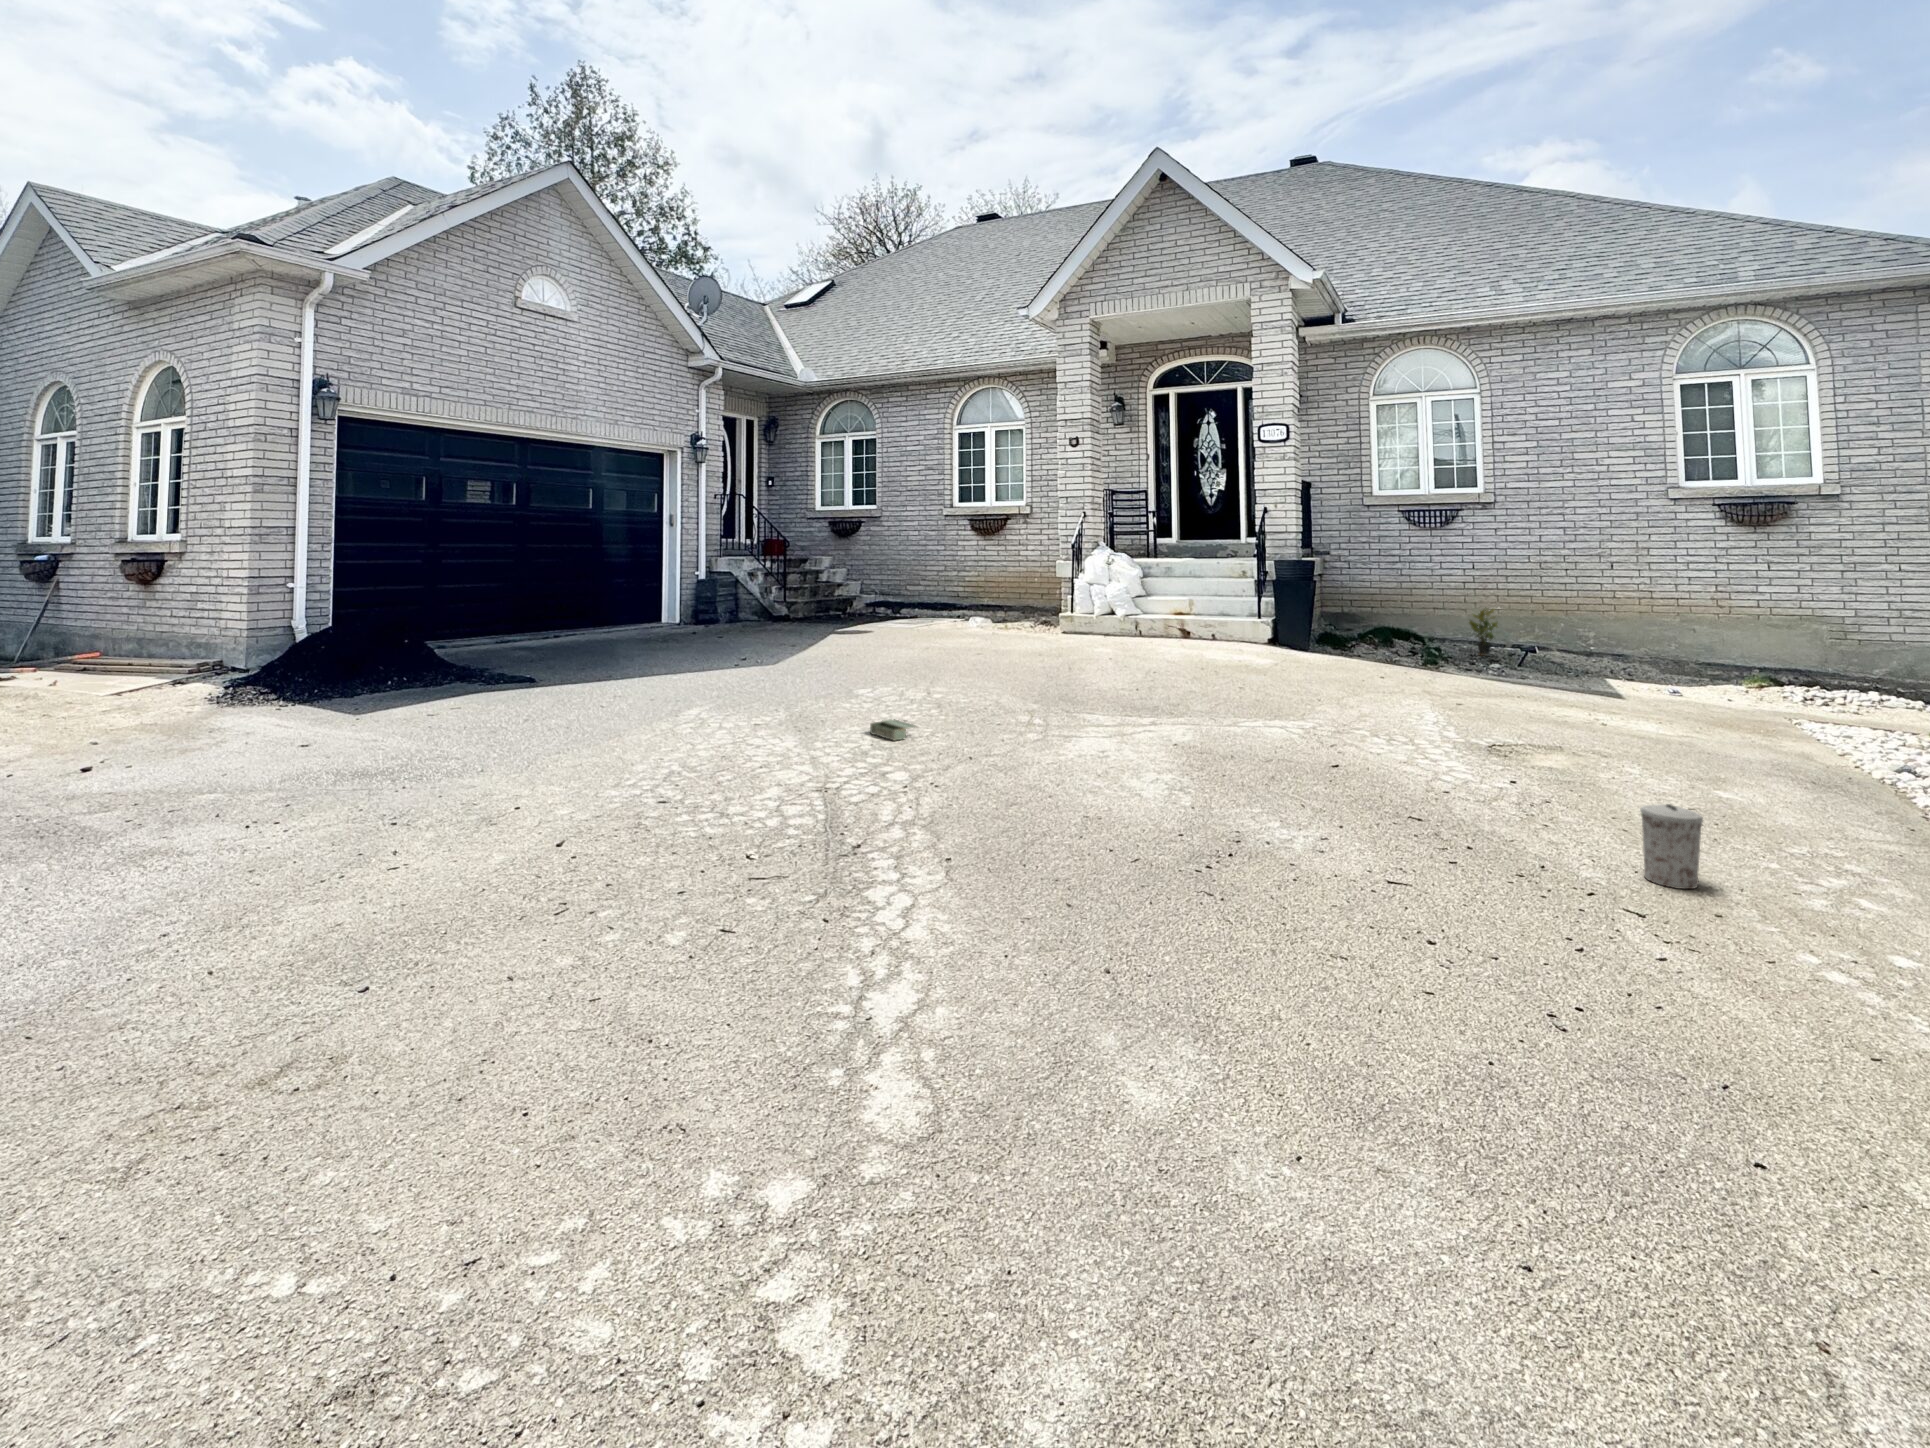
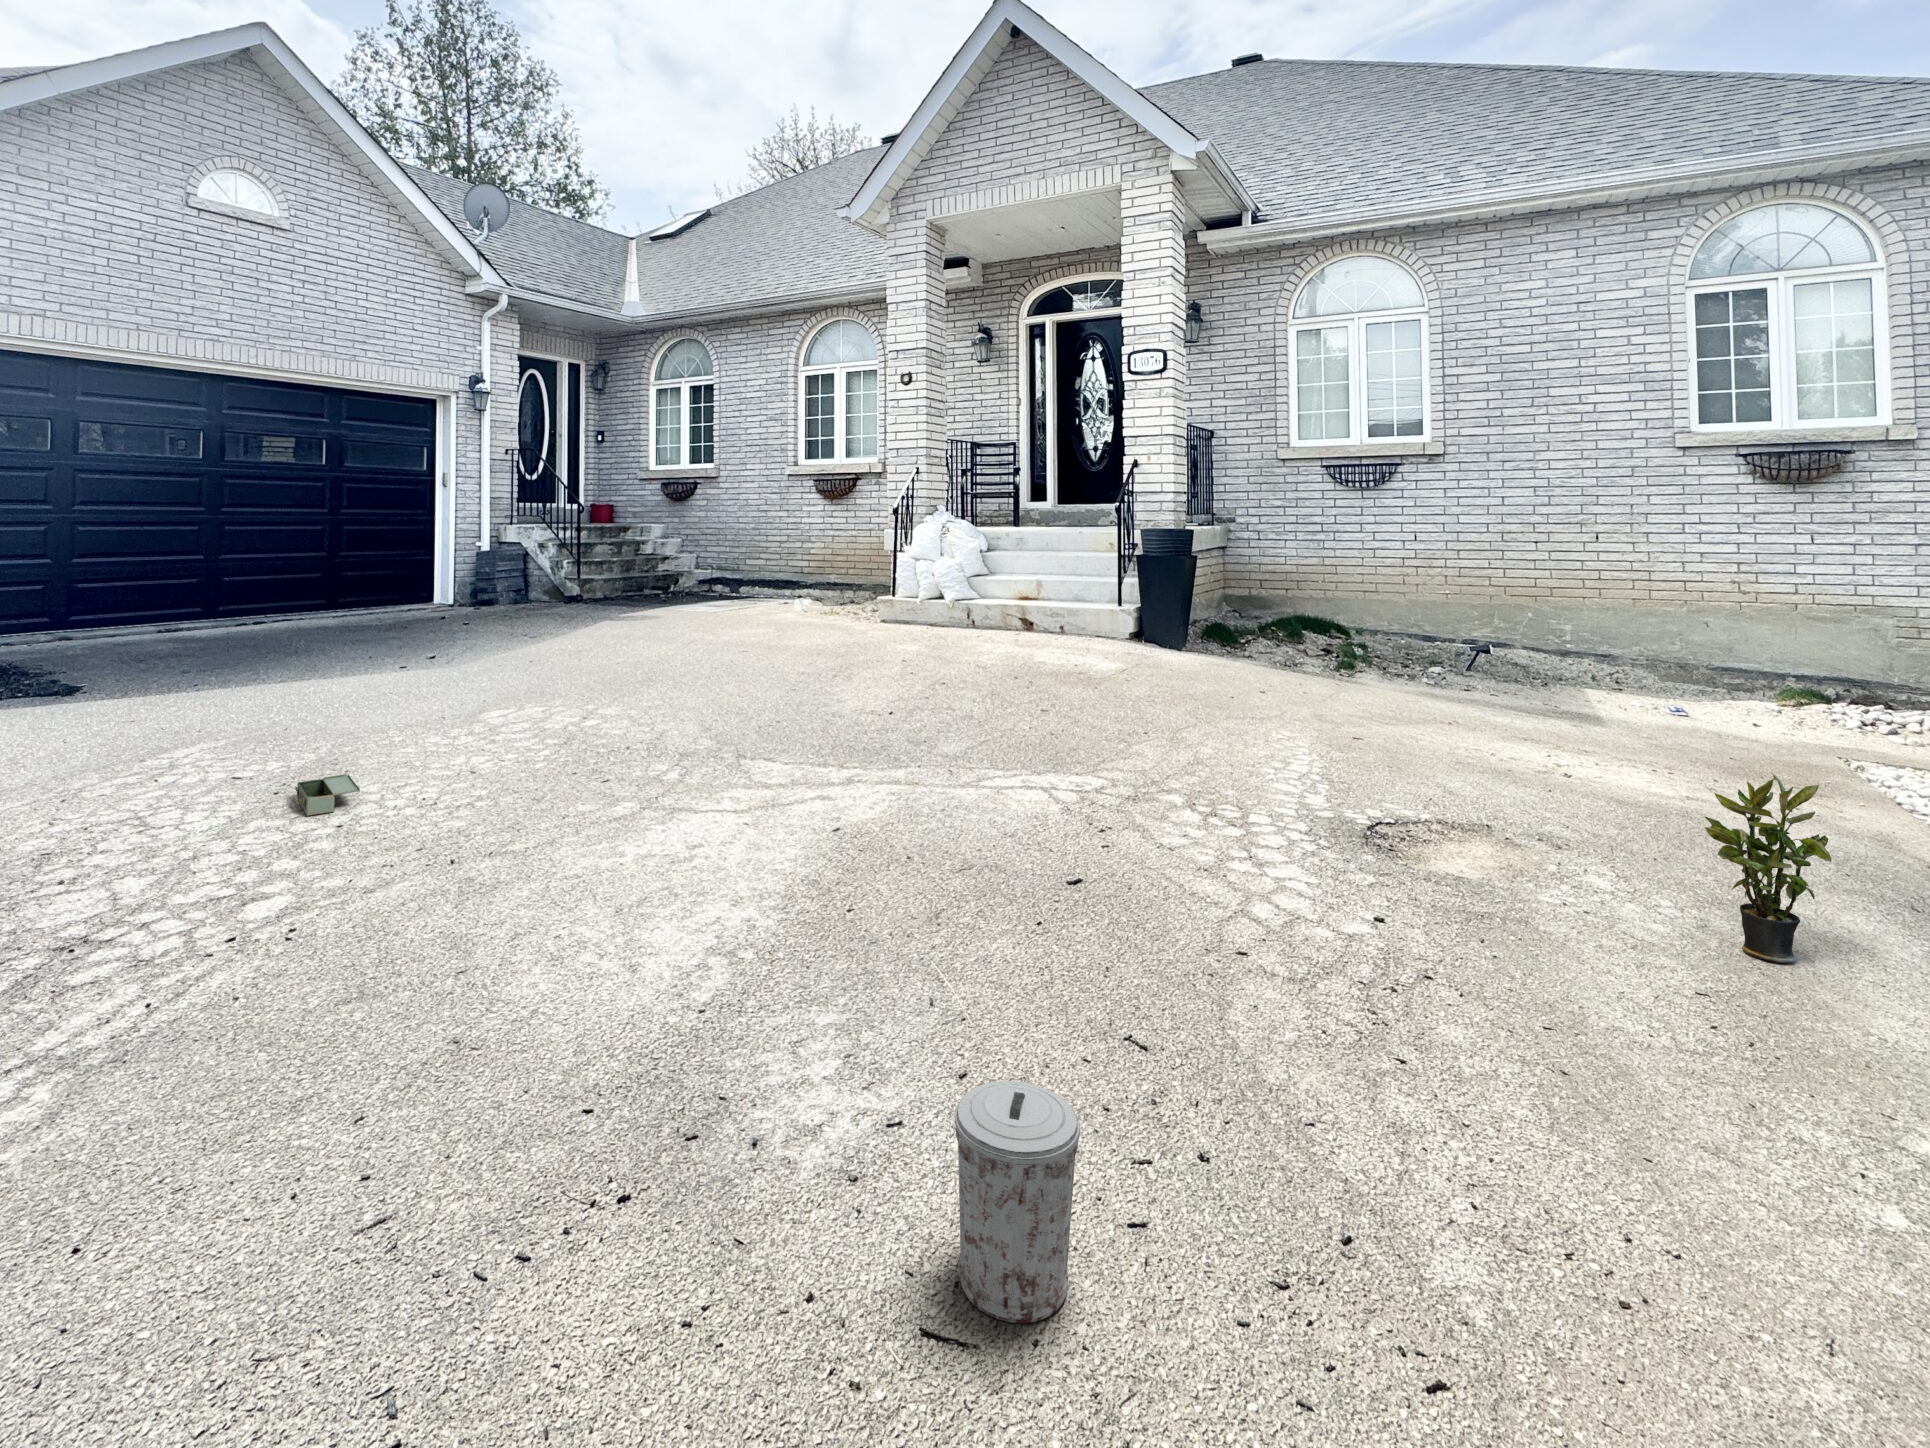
potted plant: present [1469,609,1498,656] -> present [1705,775,1831,963]
trash can: present [1640,804,1703,889] -> present [955,1081,1080,1323]

